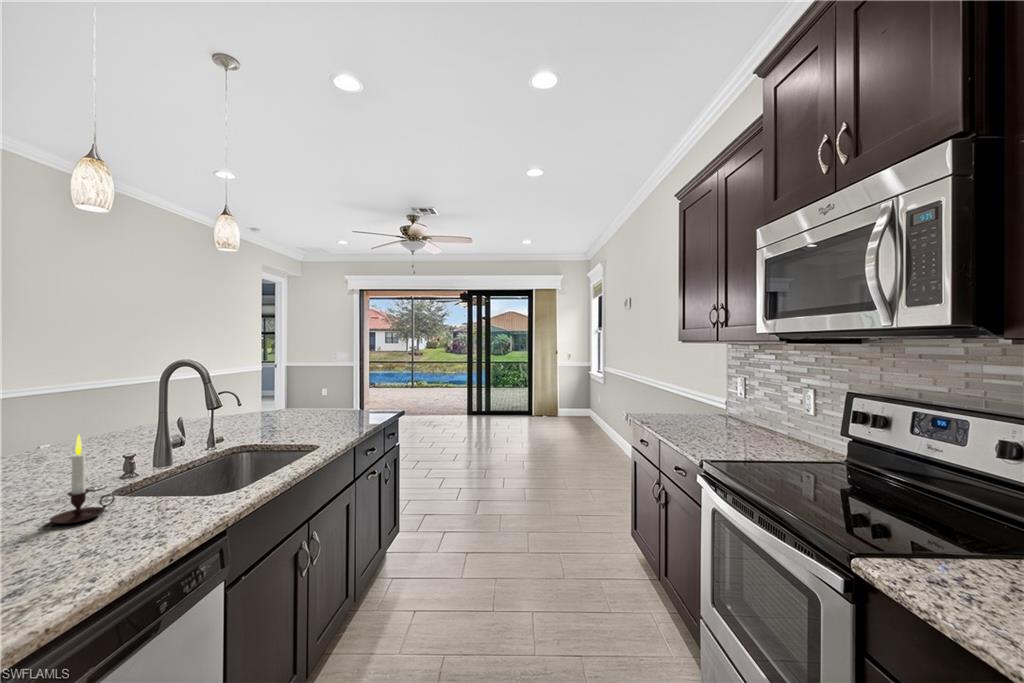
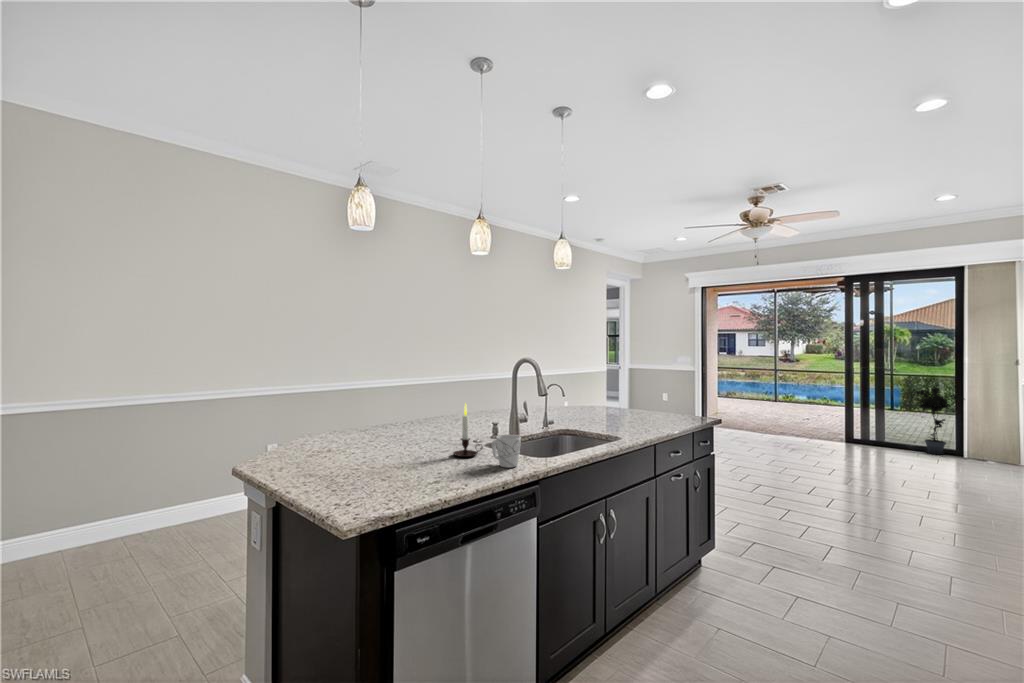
potted plant: none [504,369,536,417] -> present [909,387,963,454]
mug: none [138,472,194,525] -> present [492,435,521,468]

